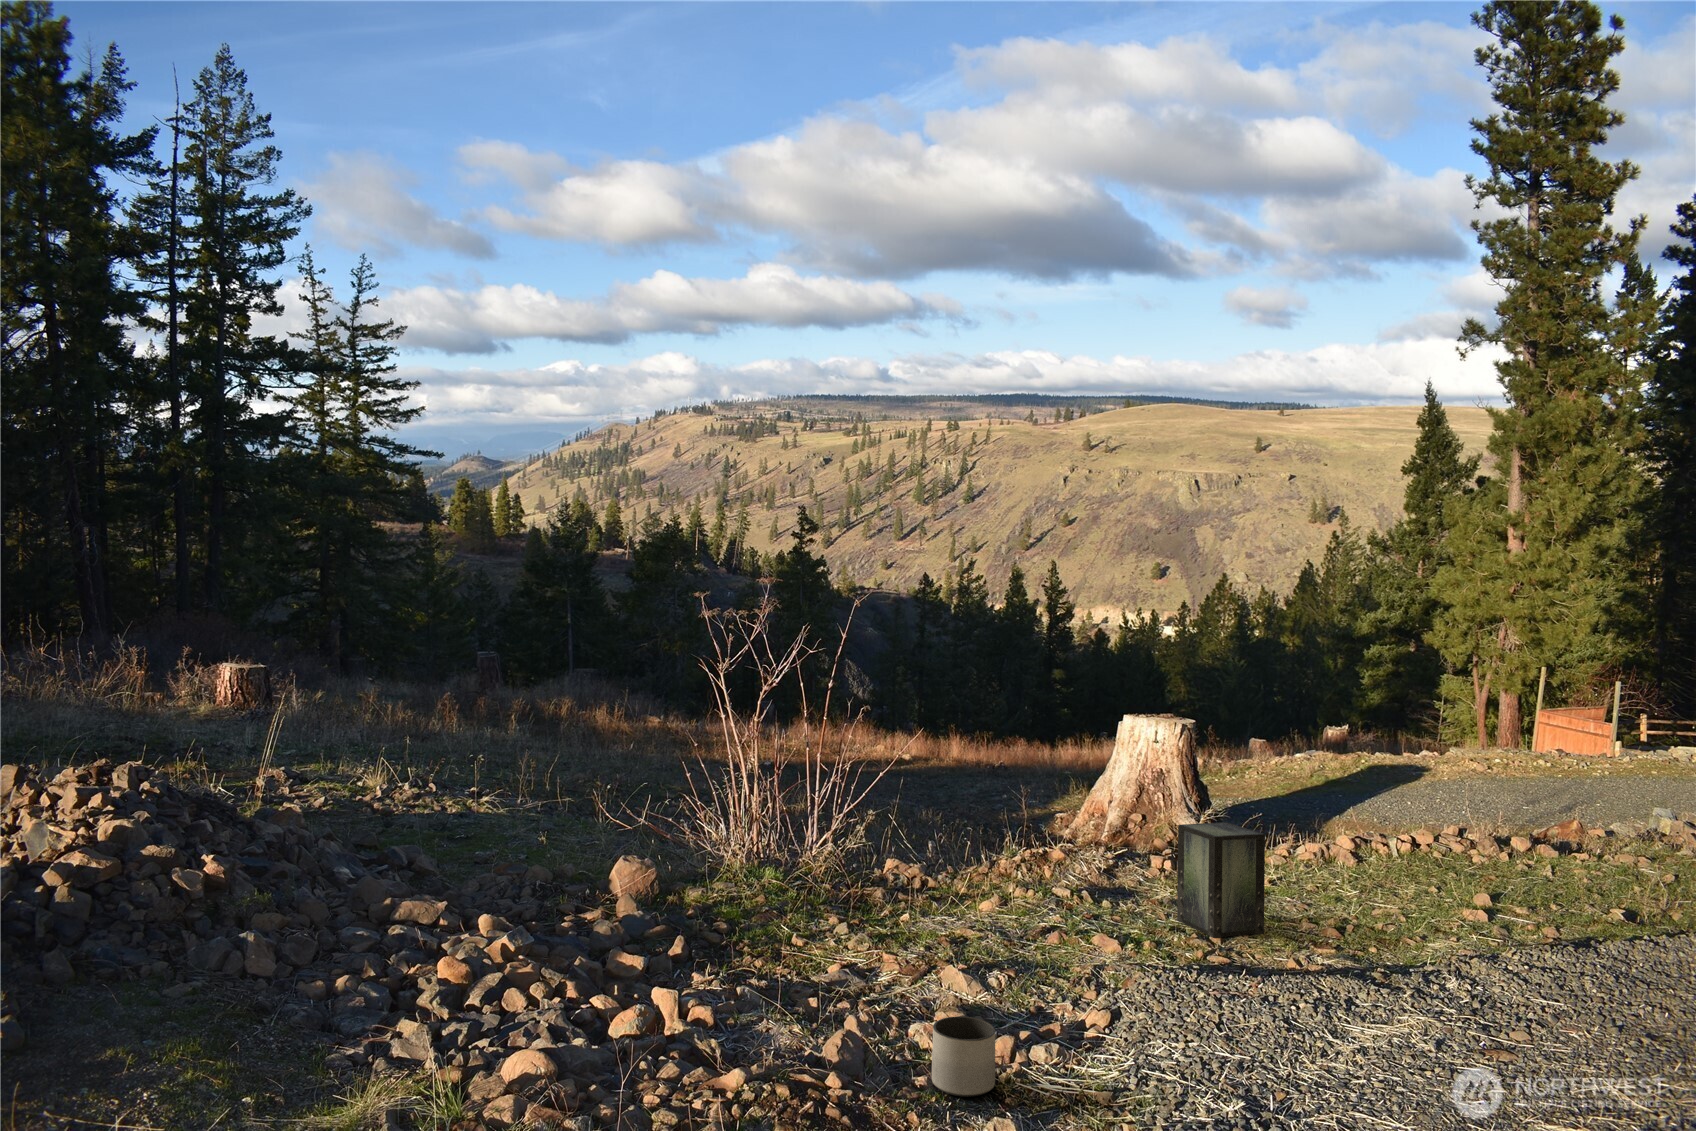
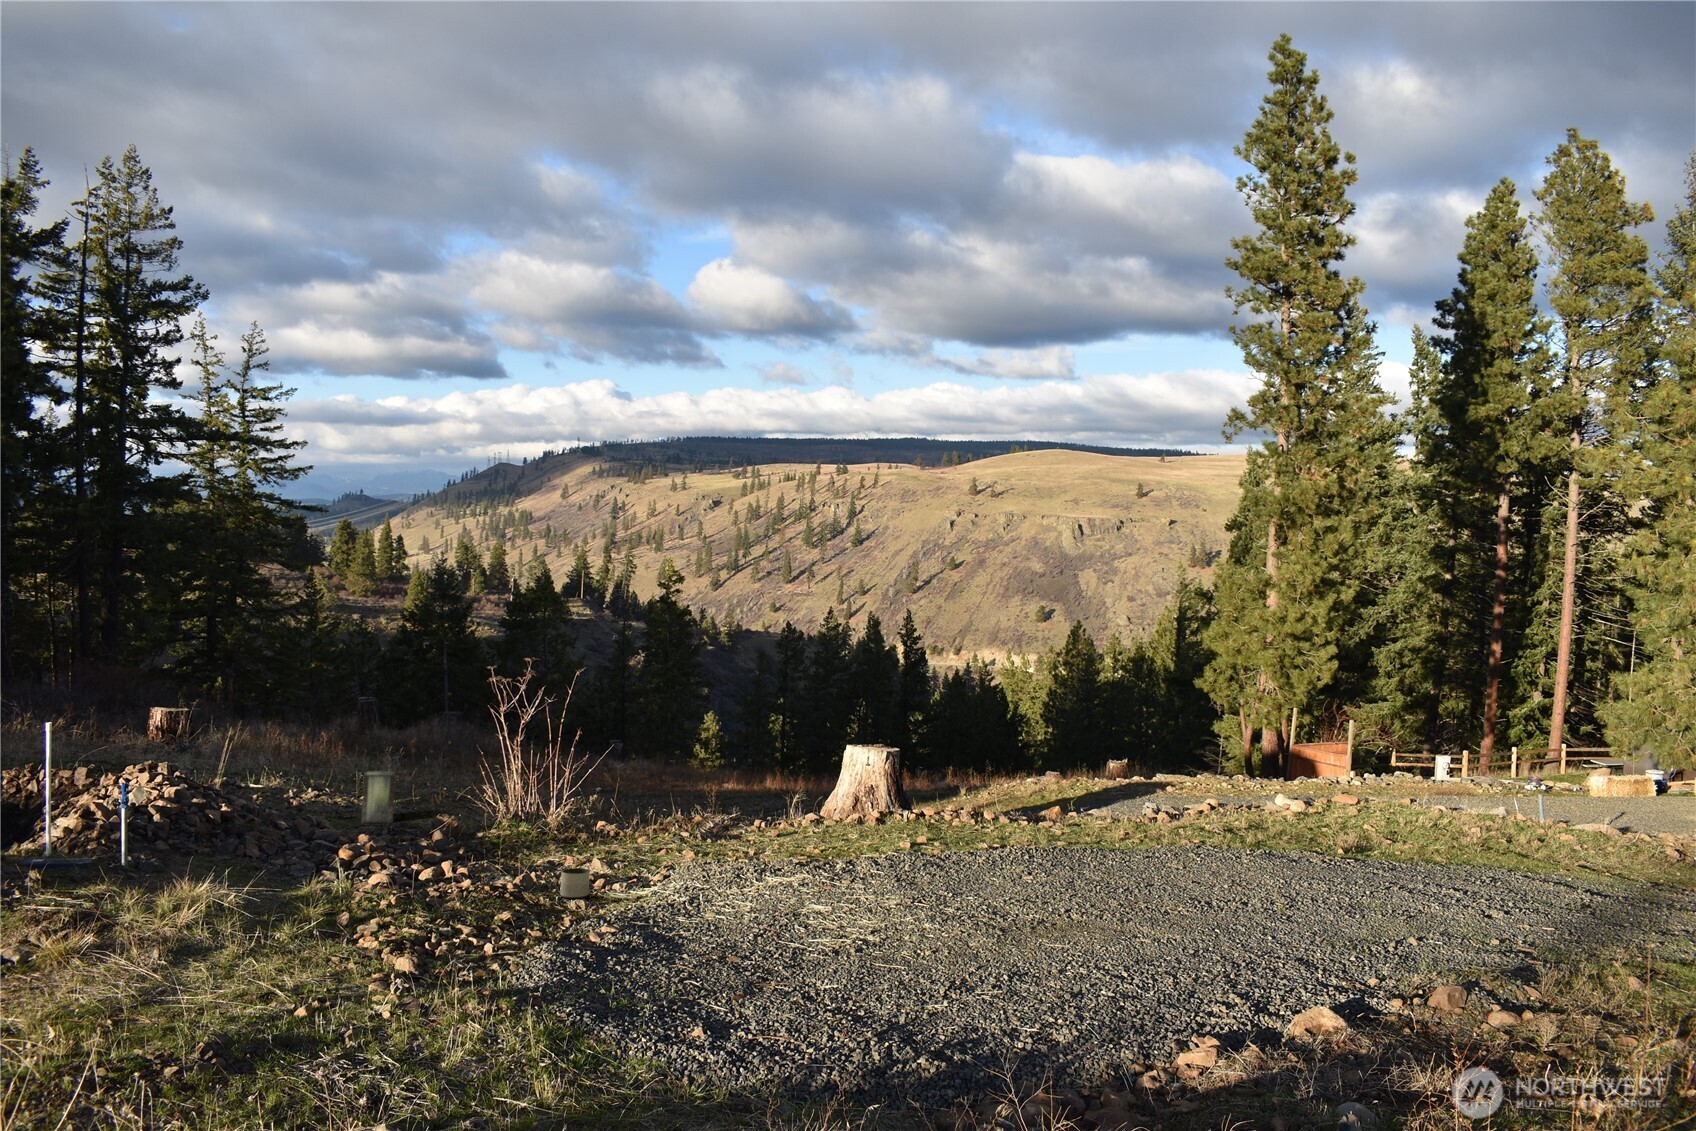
storage box: present [1177,822,1265,938] -> present [361,771,395,823]

